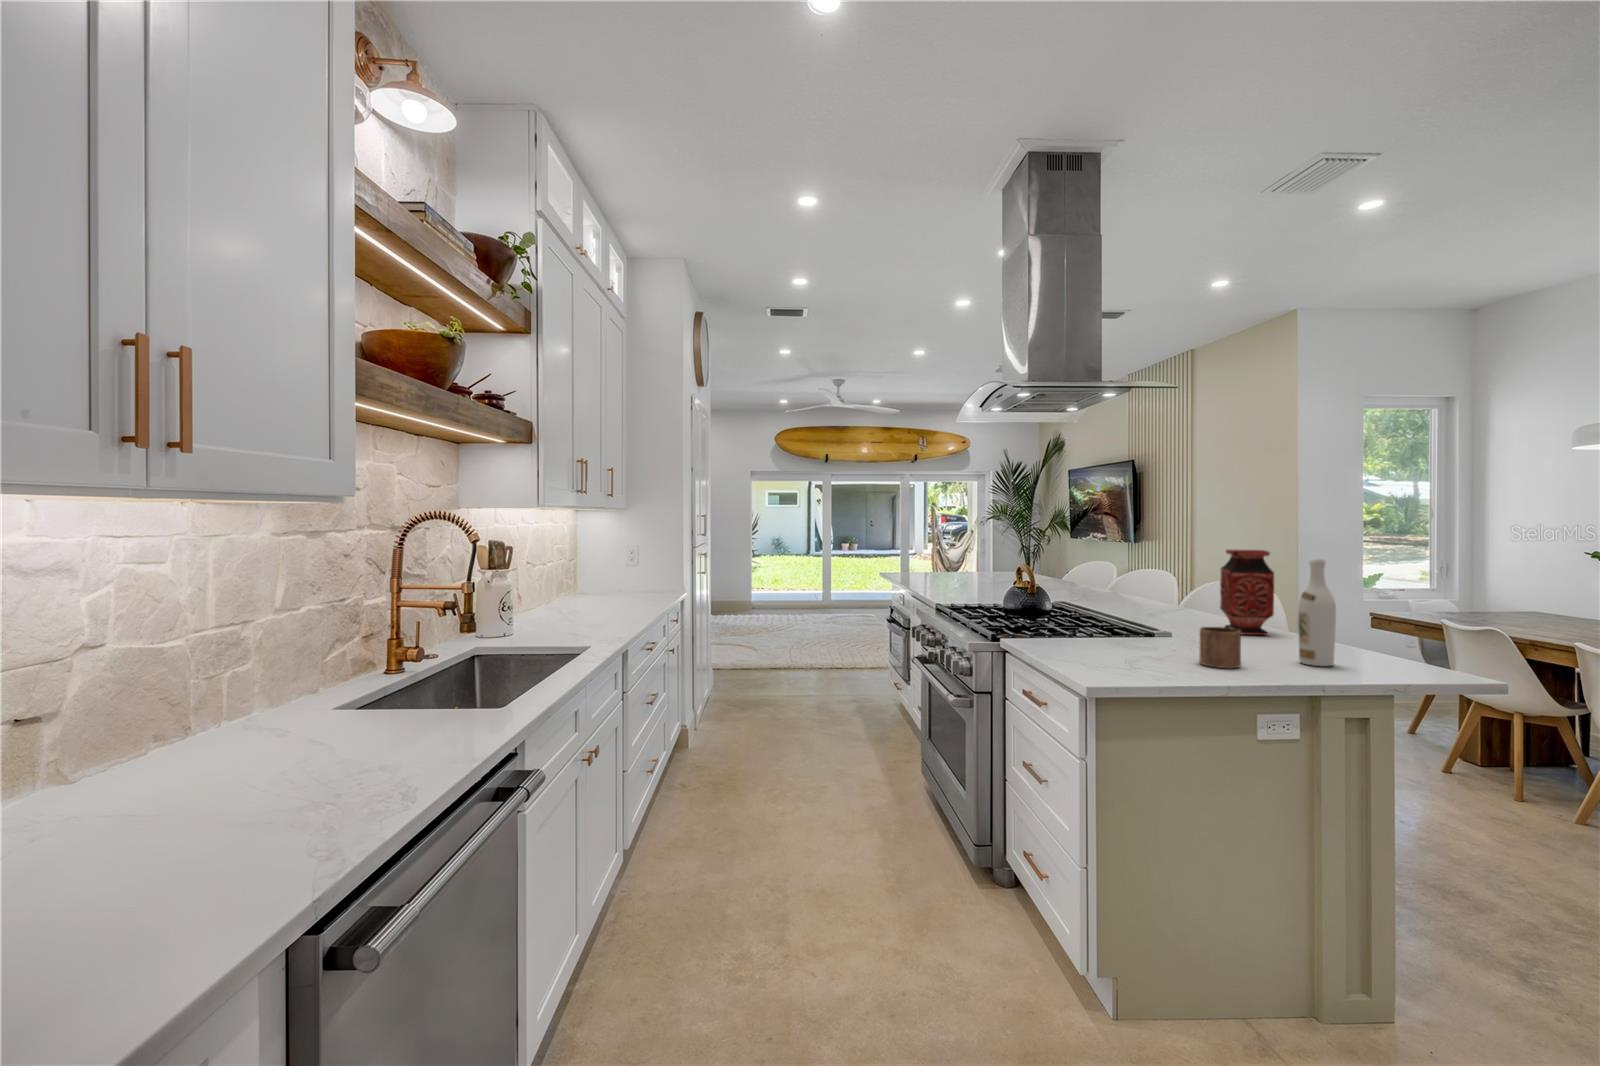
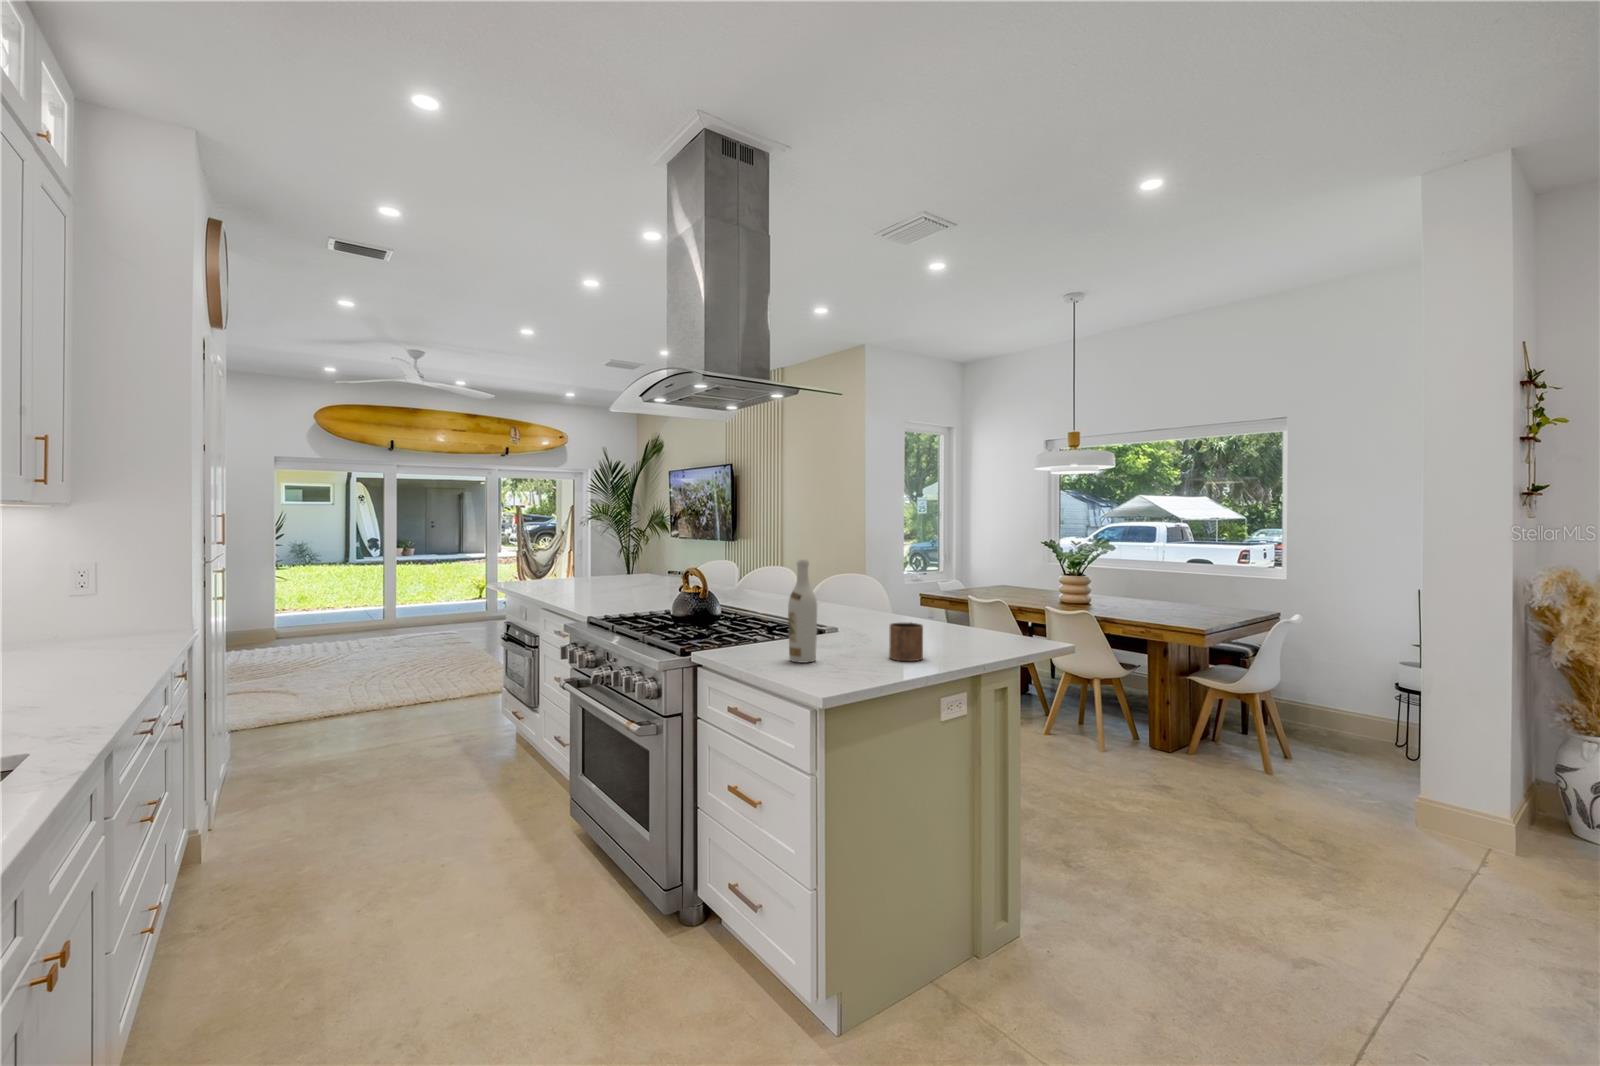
vase: present [1220,549,1274,635] -> none [870,549,915,627]
wine bottle: present [1298,559,1336,666] -> present [788,559,817,662]

